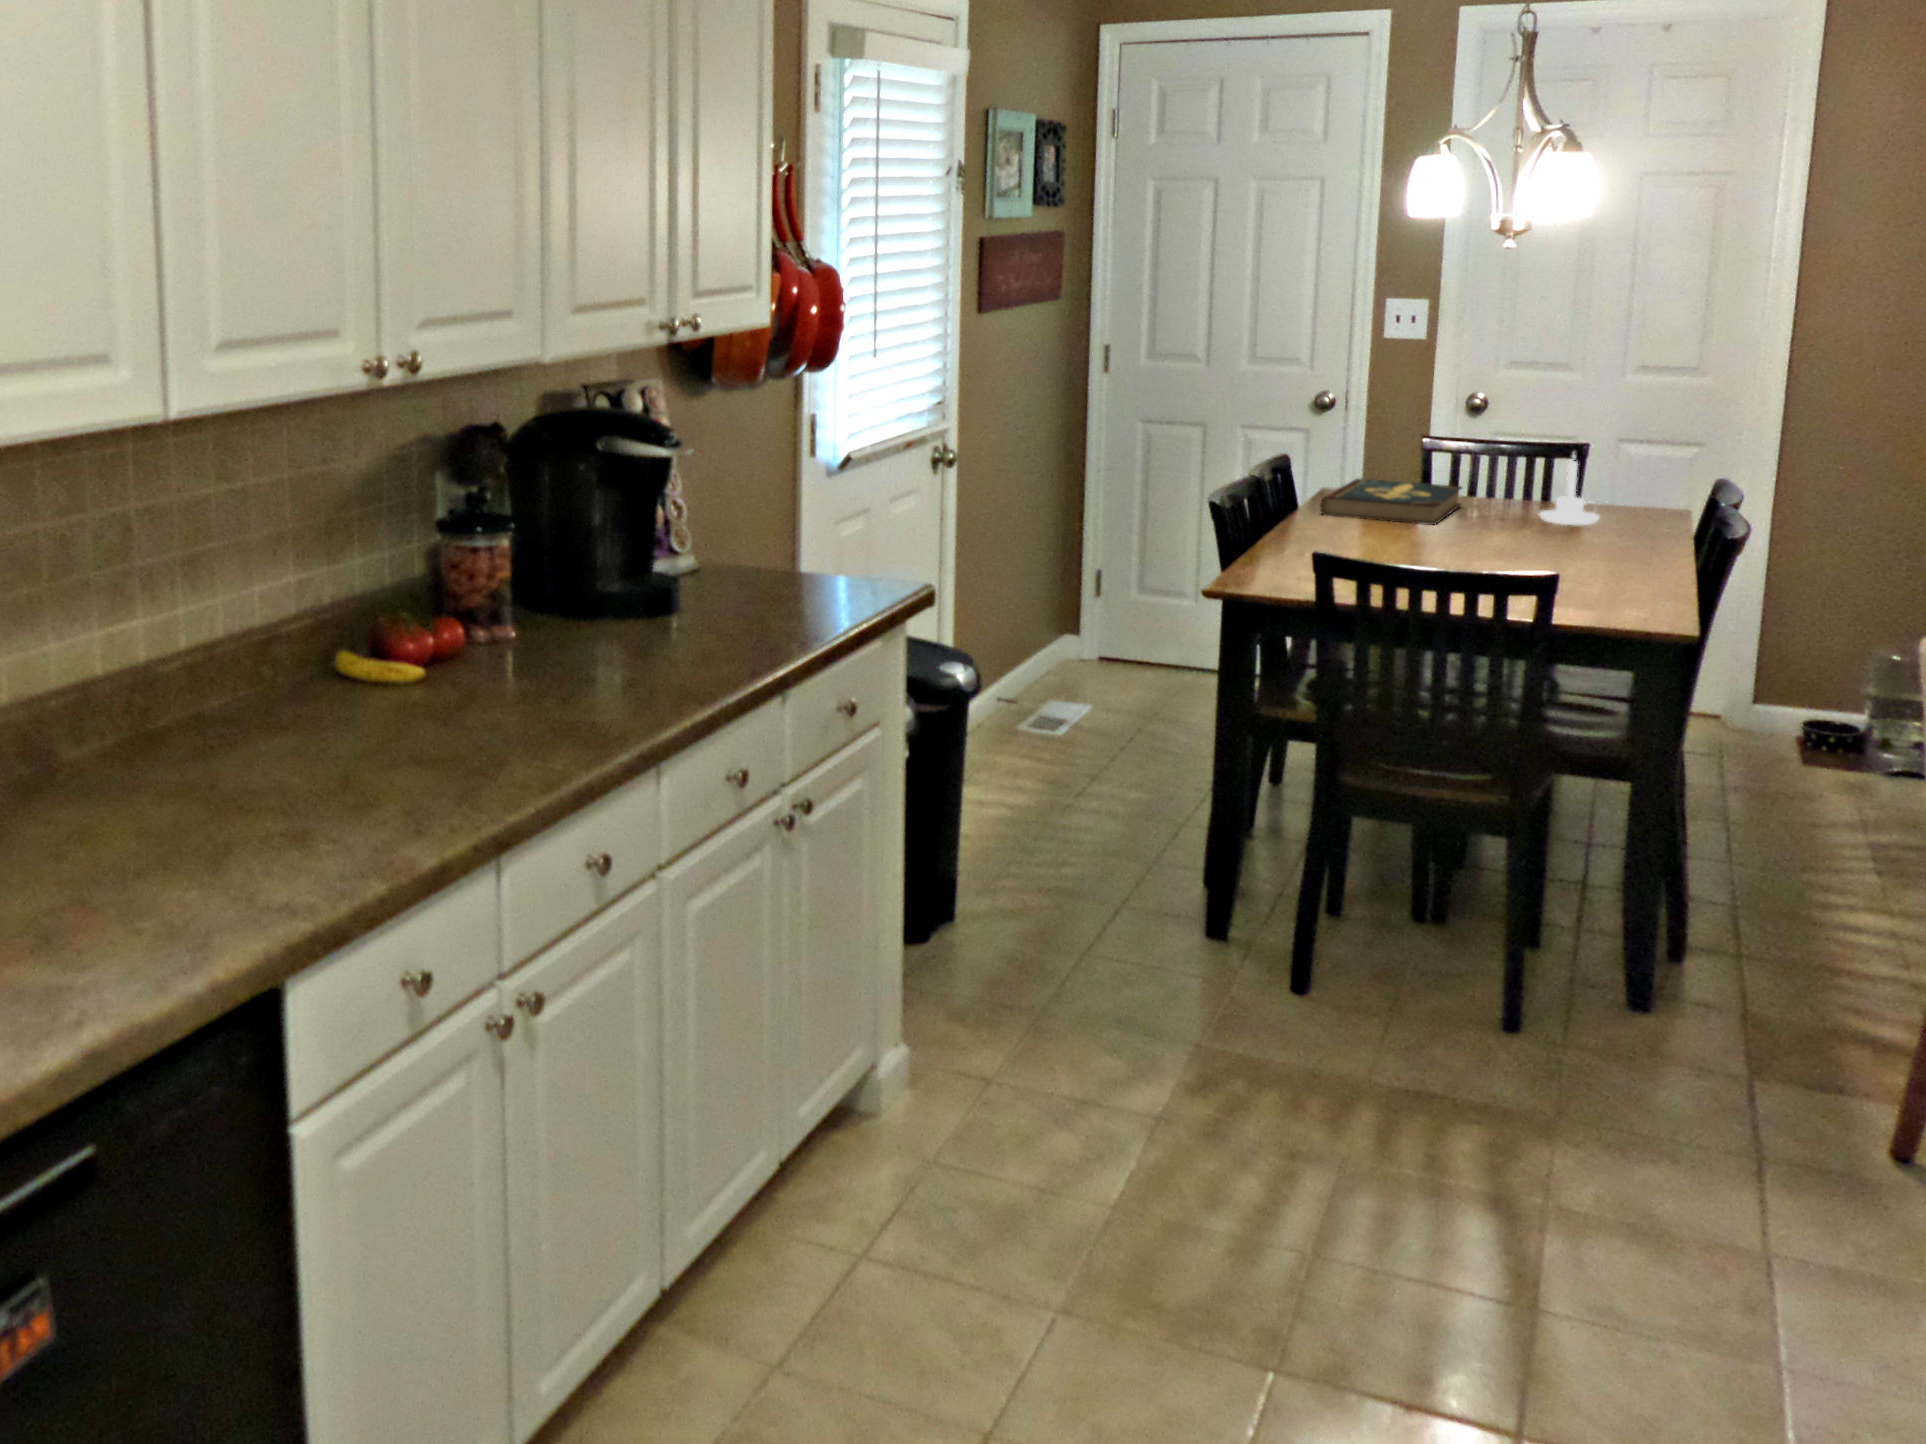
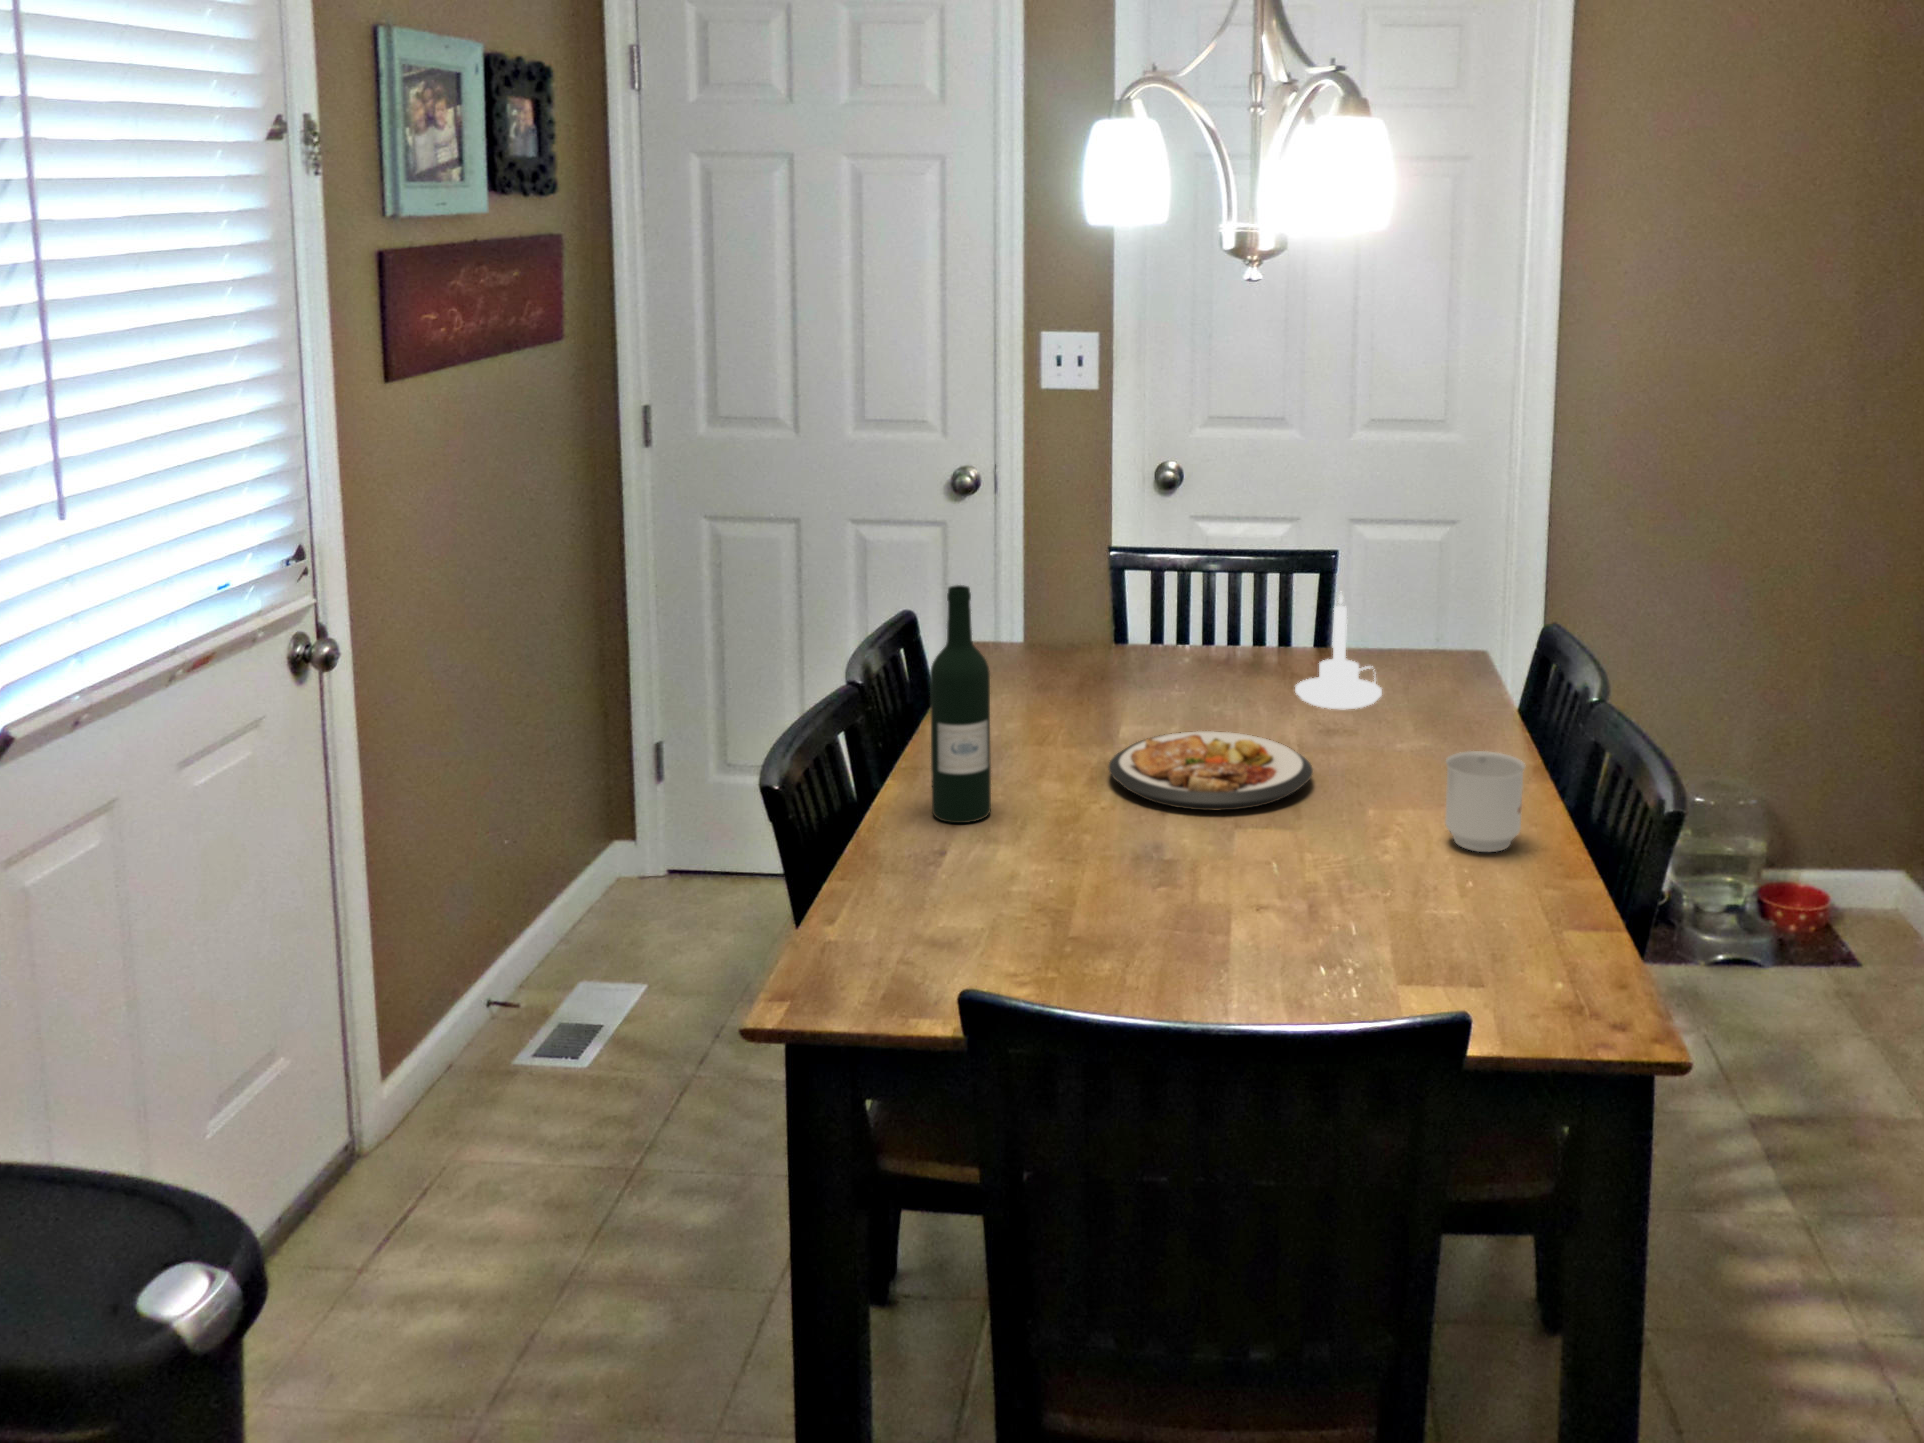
wine bottle: none [1298,414,1337,544] -> present [930,585,991,823]
book: present [1320,479,1462,525] -> none [967,635,1178,732]
plate: none [1405,516,1534,552] -> present [1109,731,1313,811]
mug: none [1608,520,1660,574] -> present [1445,751,1525,852]

